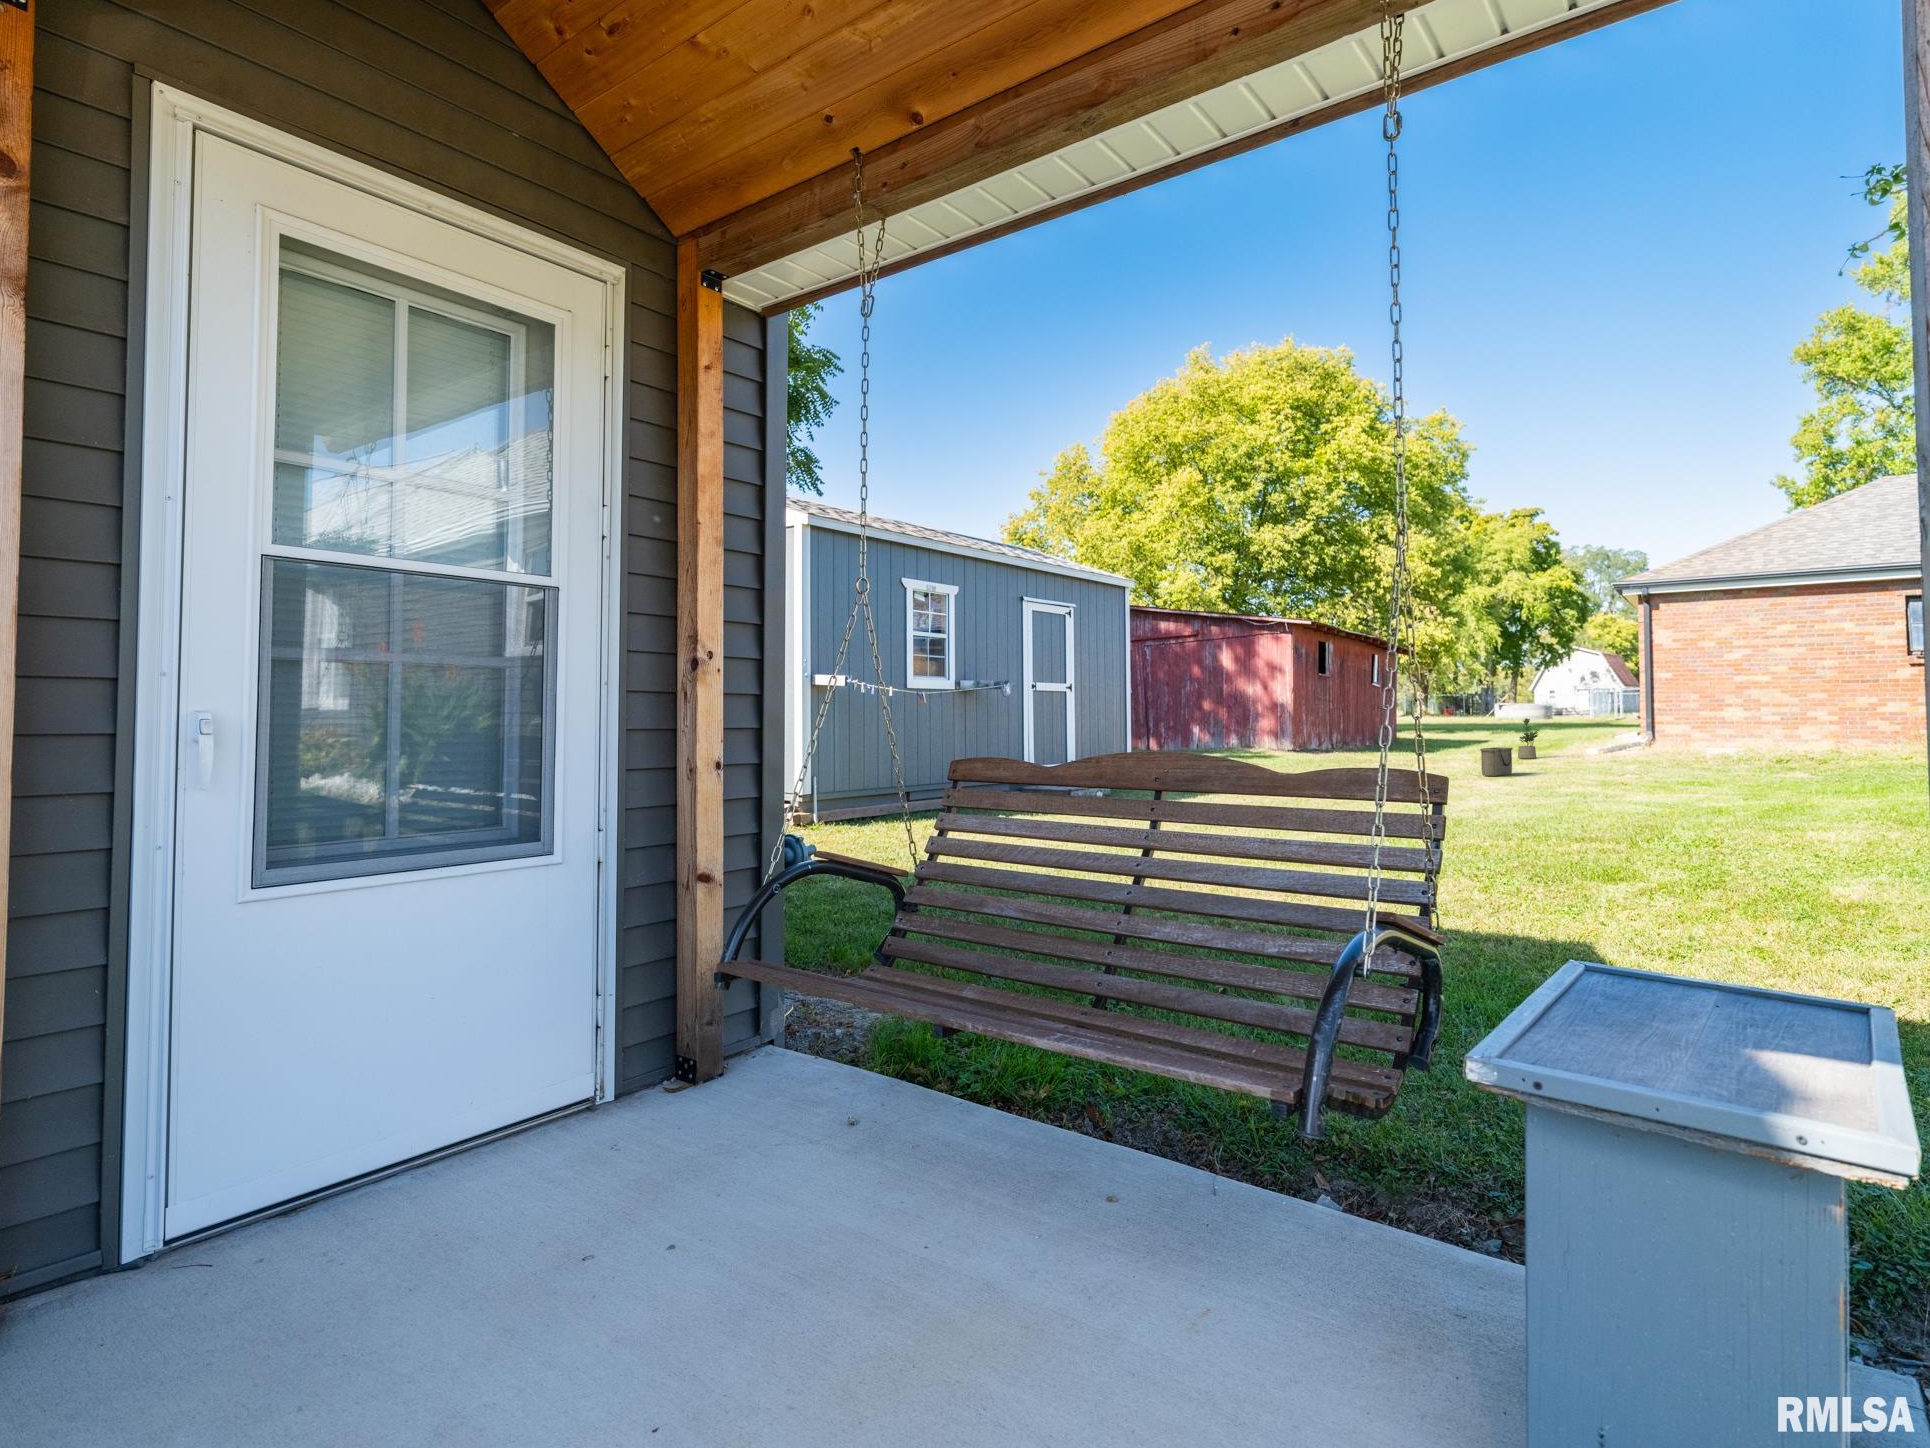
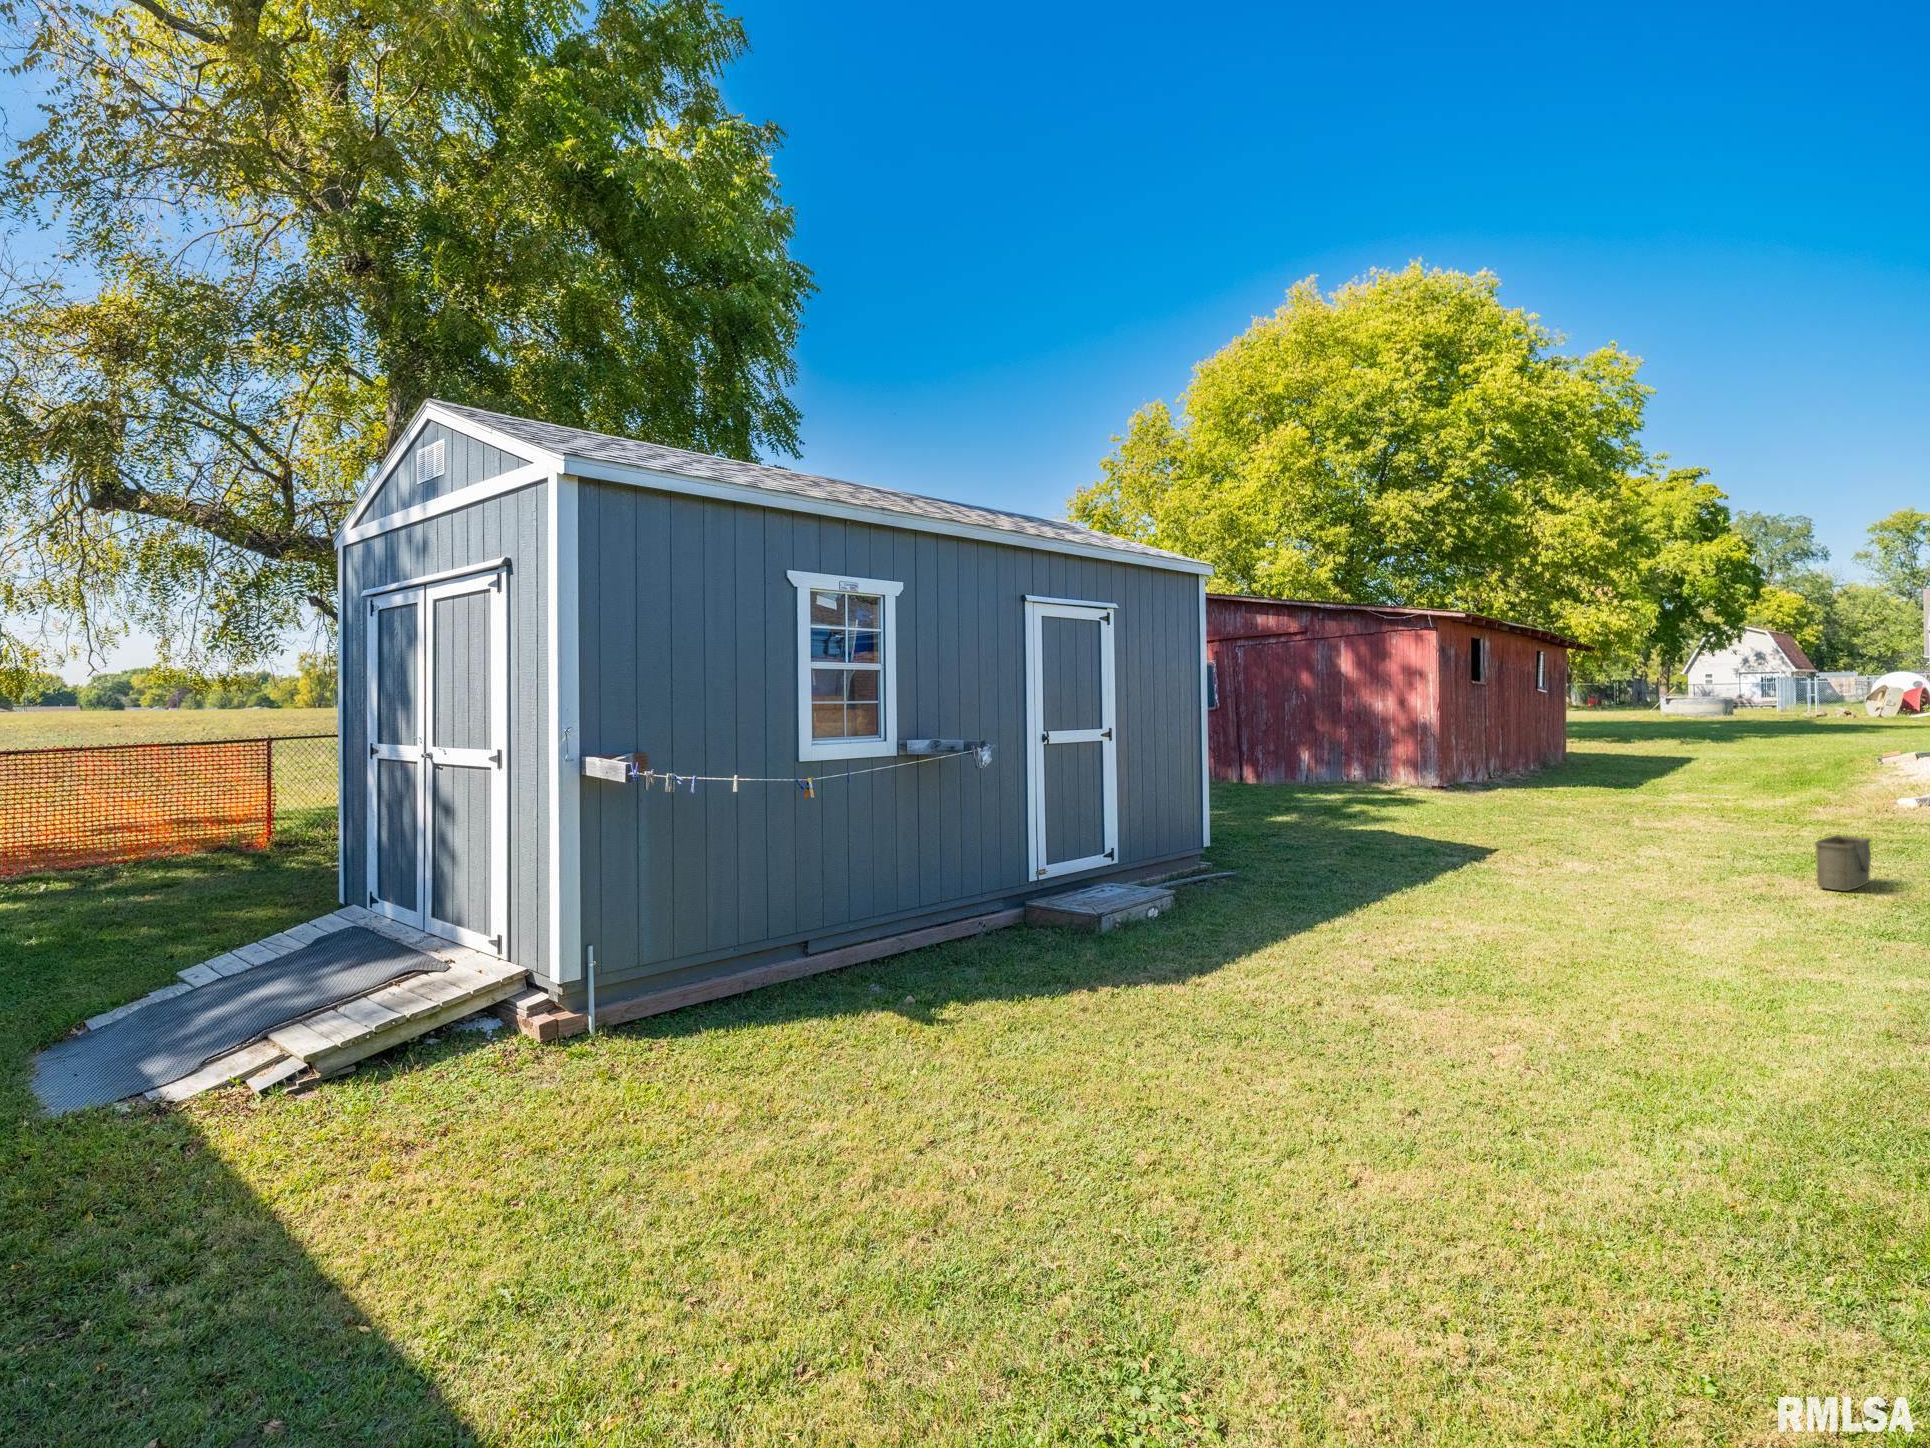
potted plant: present [1518,718,1539,759] -> none [1822,765,1862,828]

